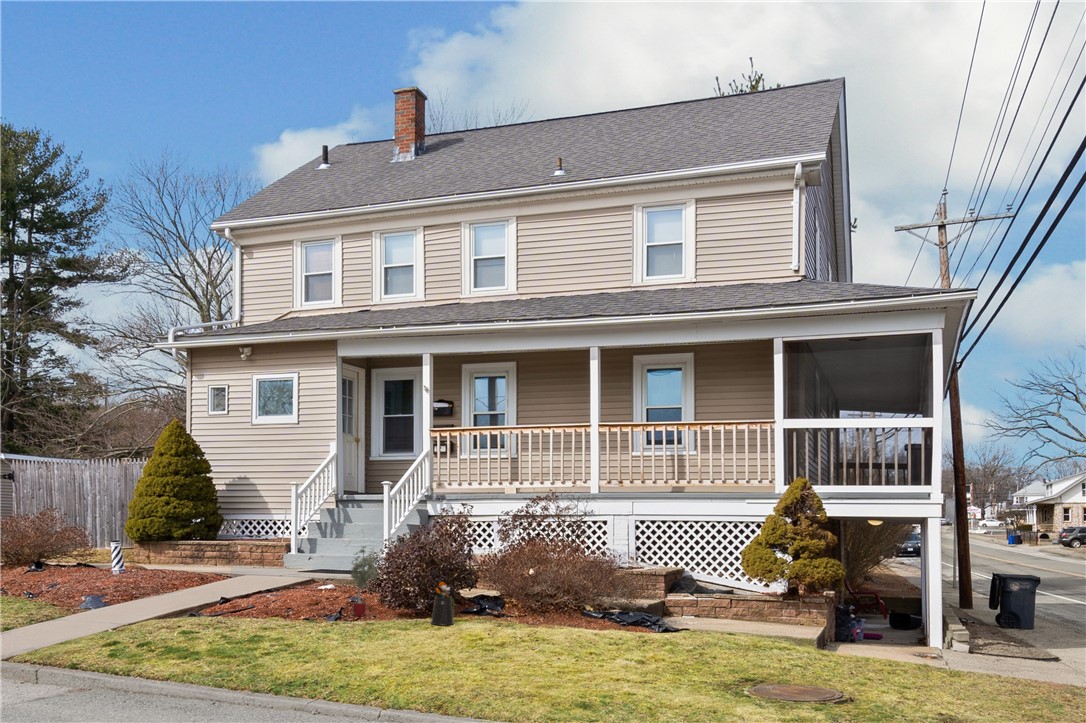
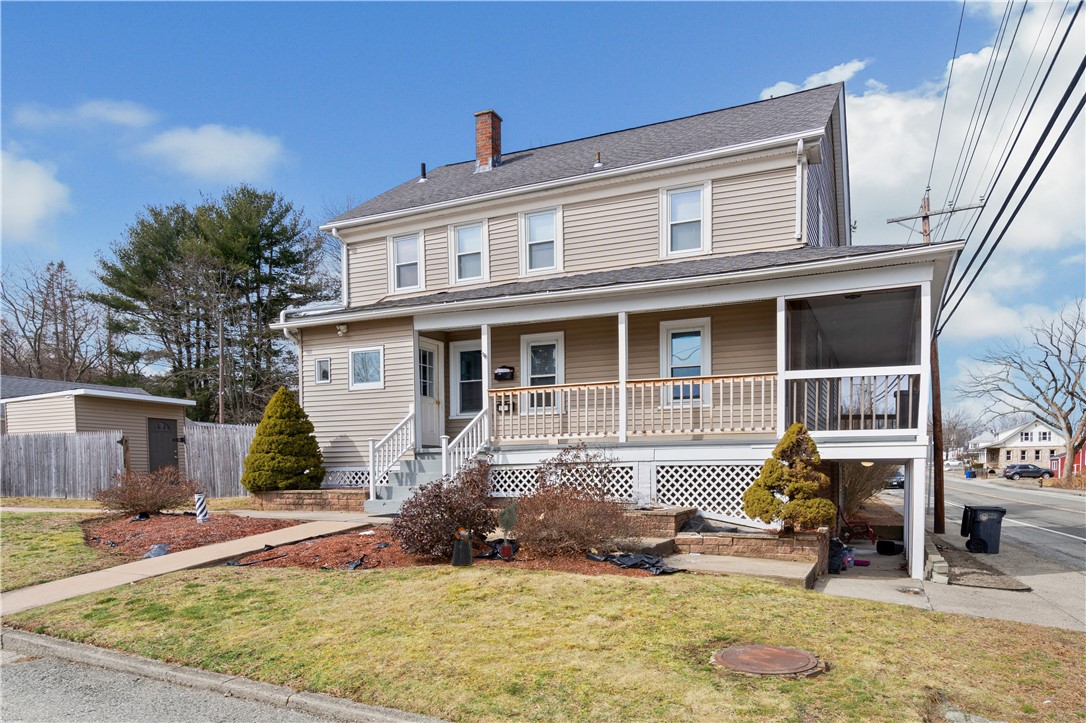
potted tree: present [351,546,382,617] -> present [498,497,518,557]

